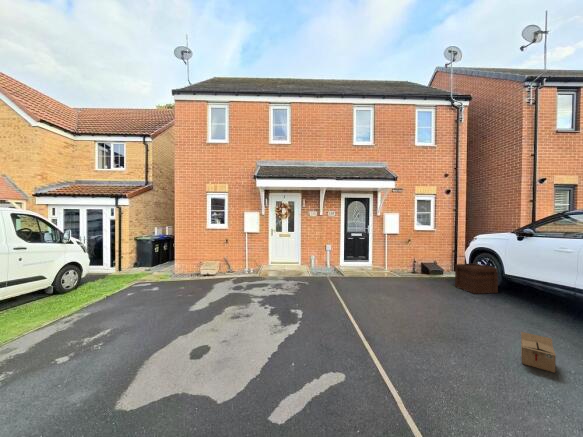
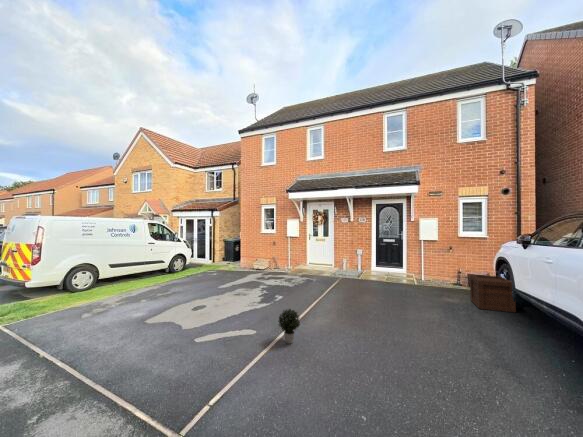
potted plant: none [397,332,431,380] -> present [278,309,300,344]
cardboard box: present [521,332,556,373] -> none [388,331,429,368]

